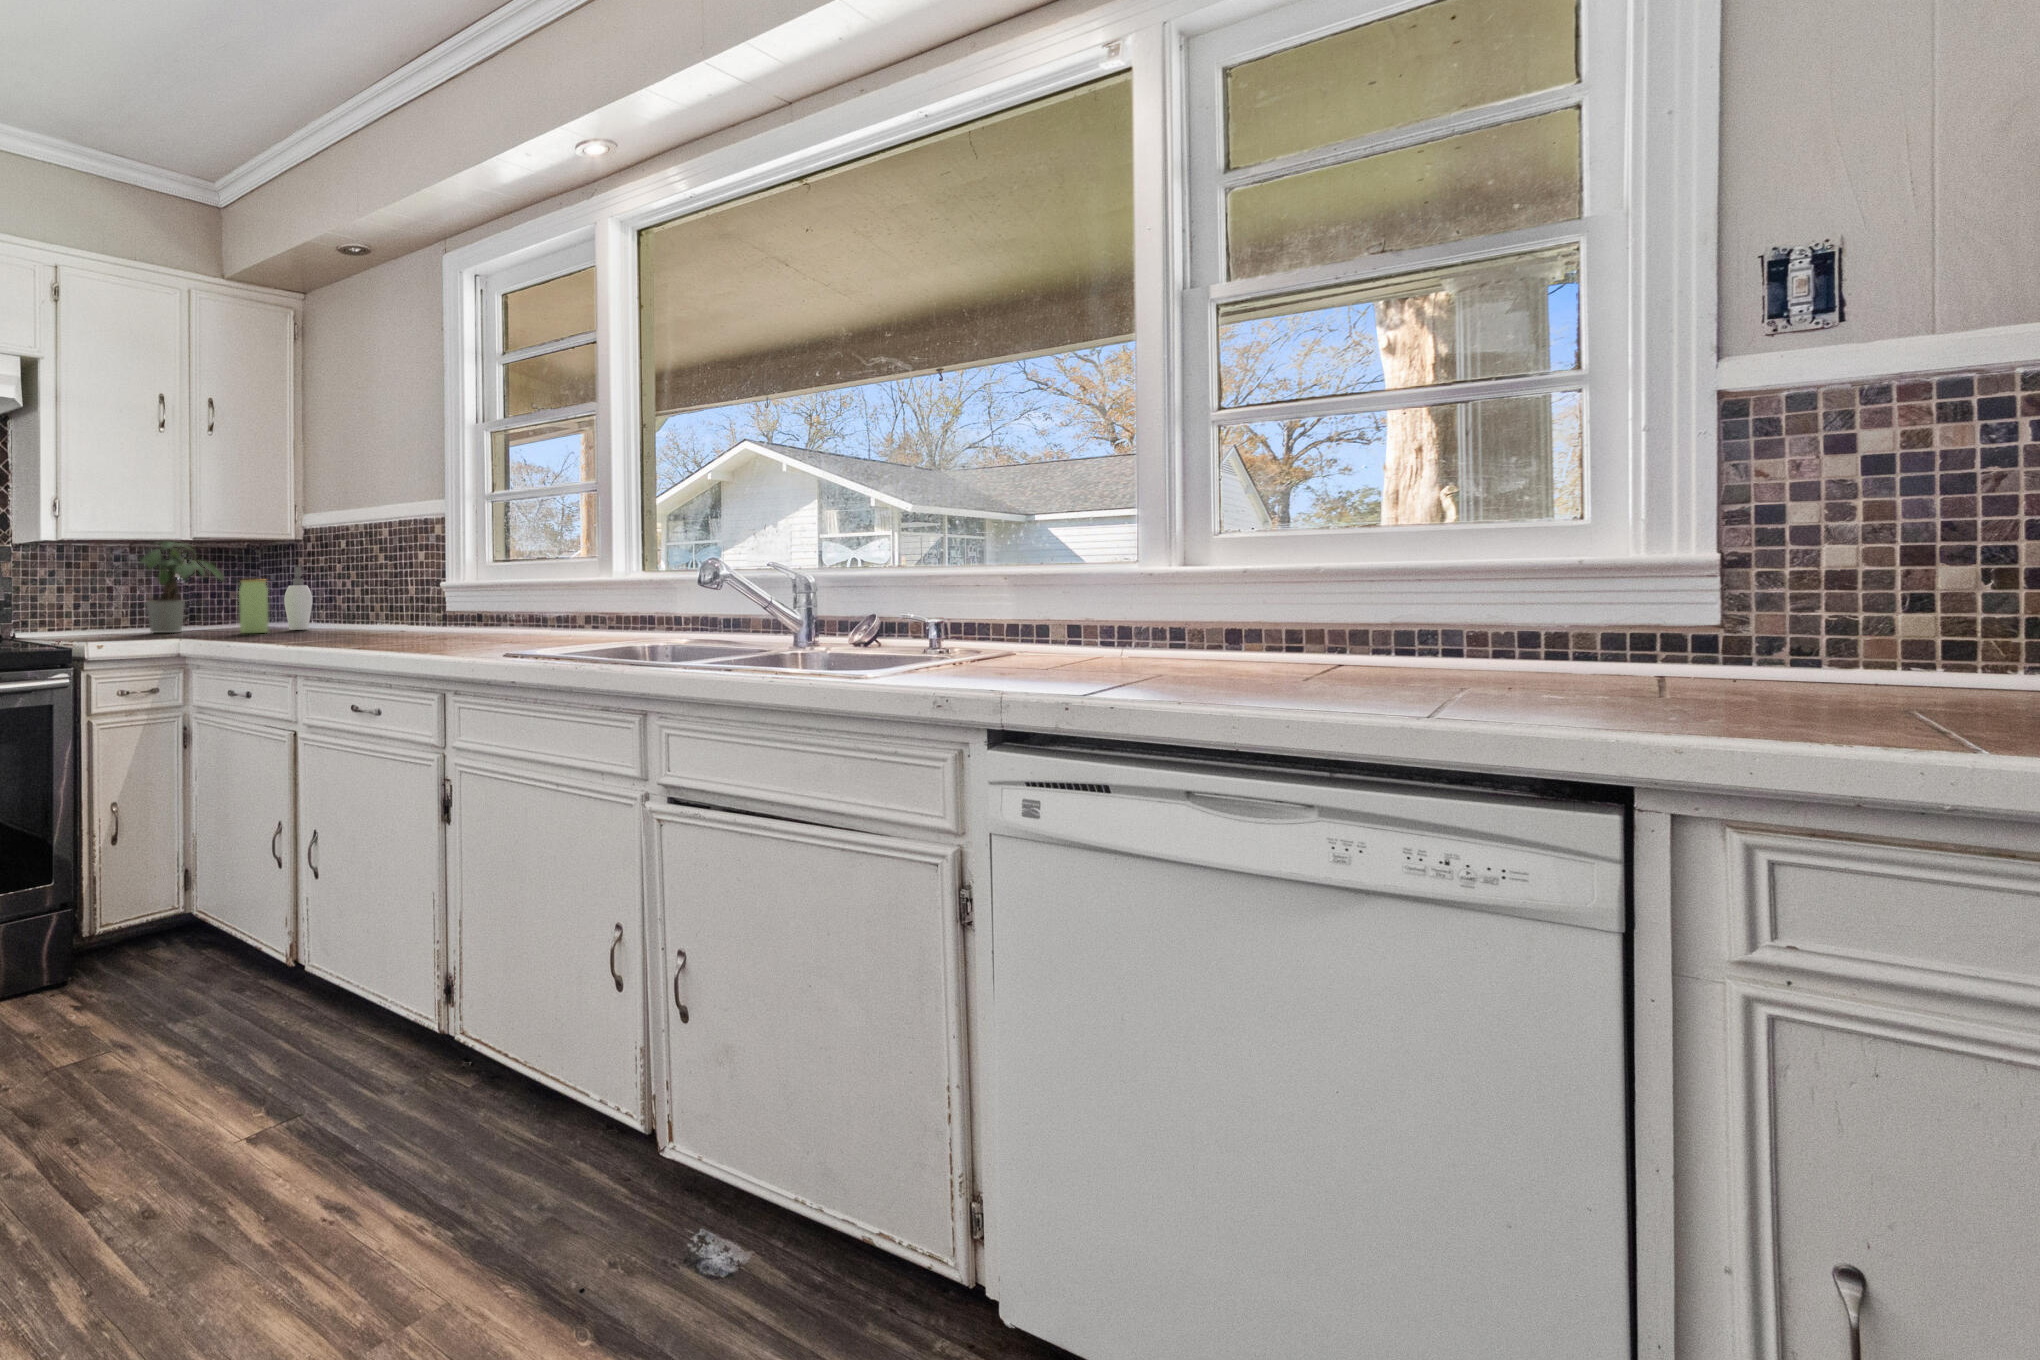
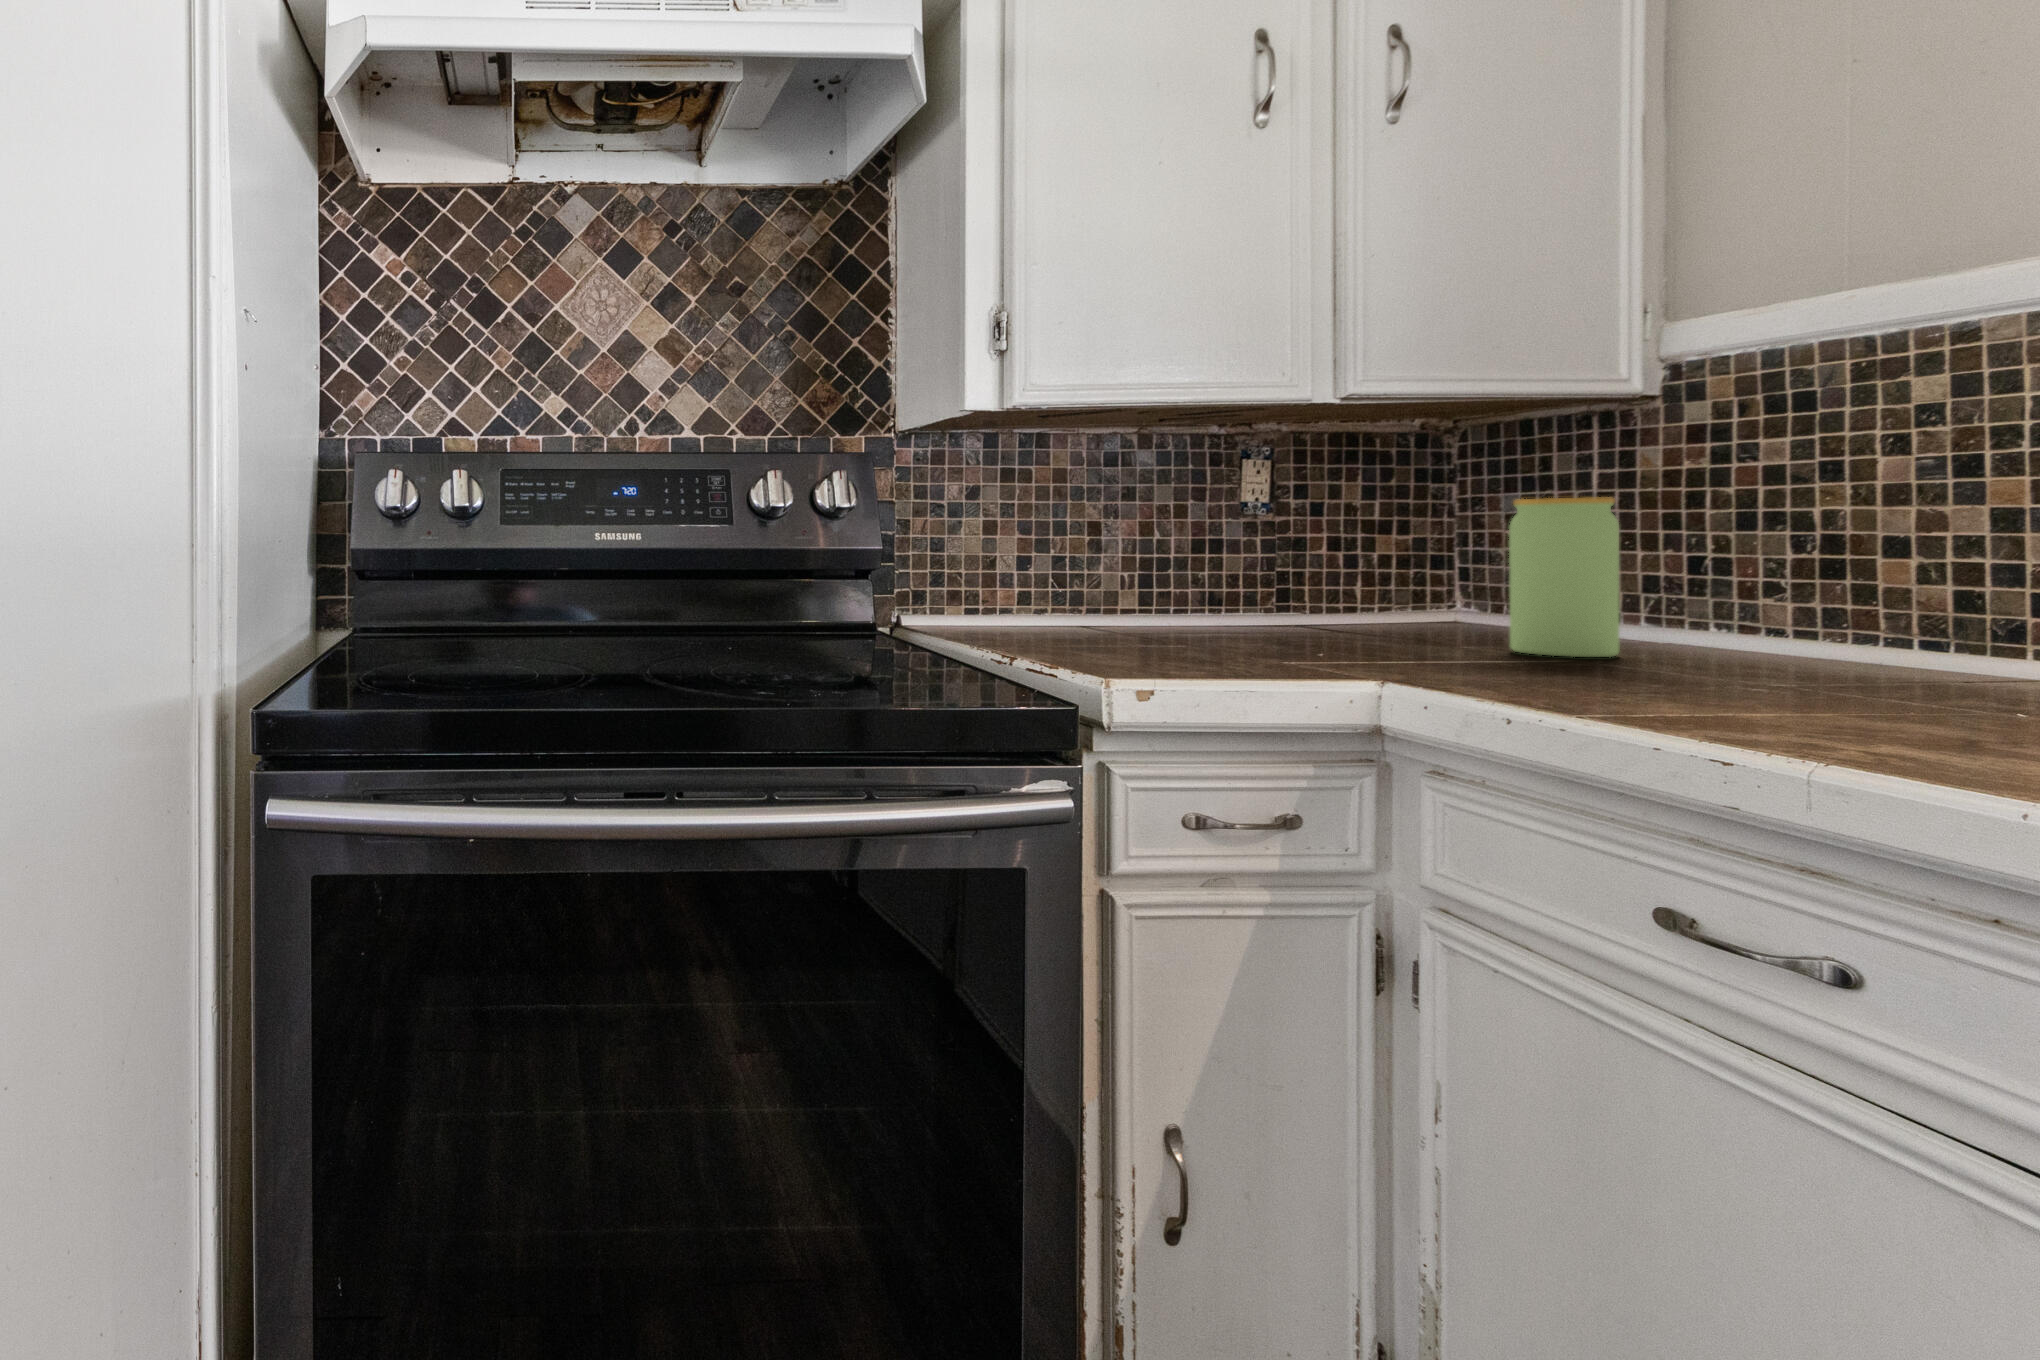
potted plant: present [140,541,223,633] -> none [1175,411,1422,630]
soap dispenser: present [284,567,312,630] -> none [1644,461,1783,650]

